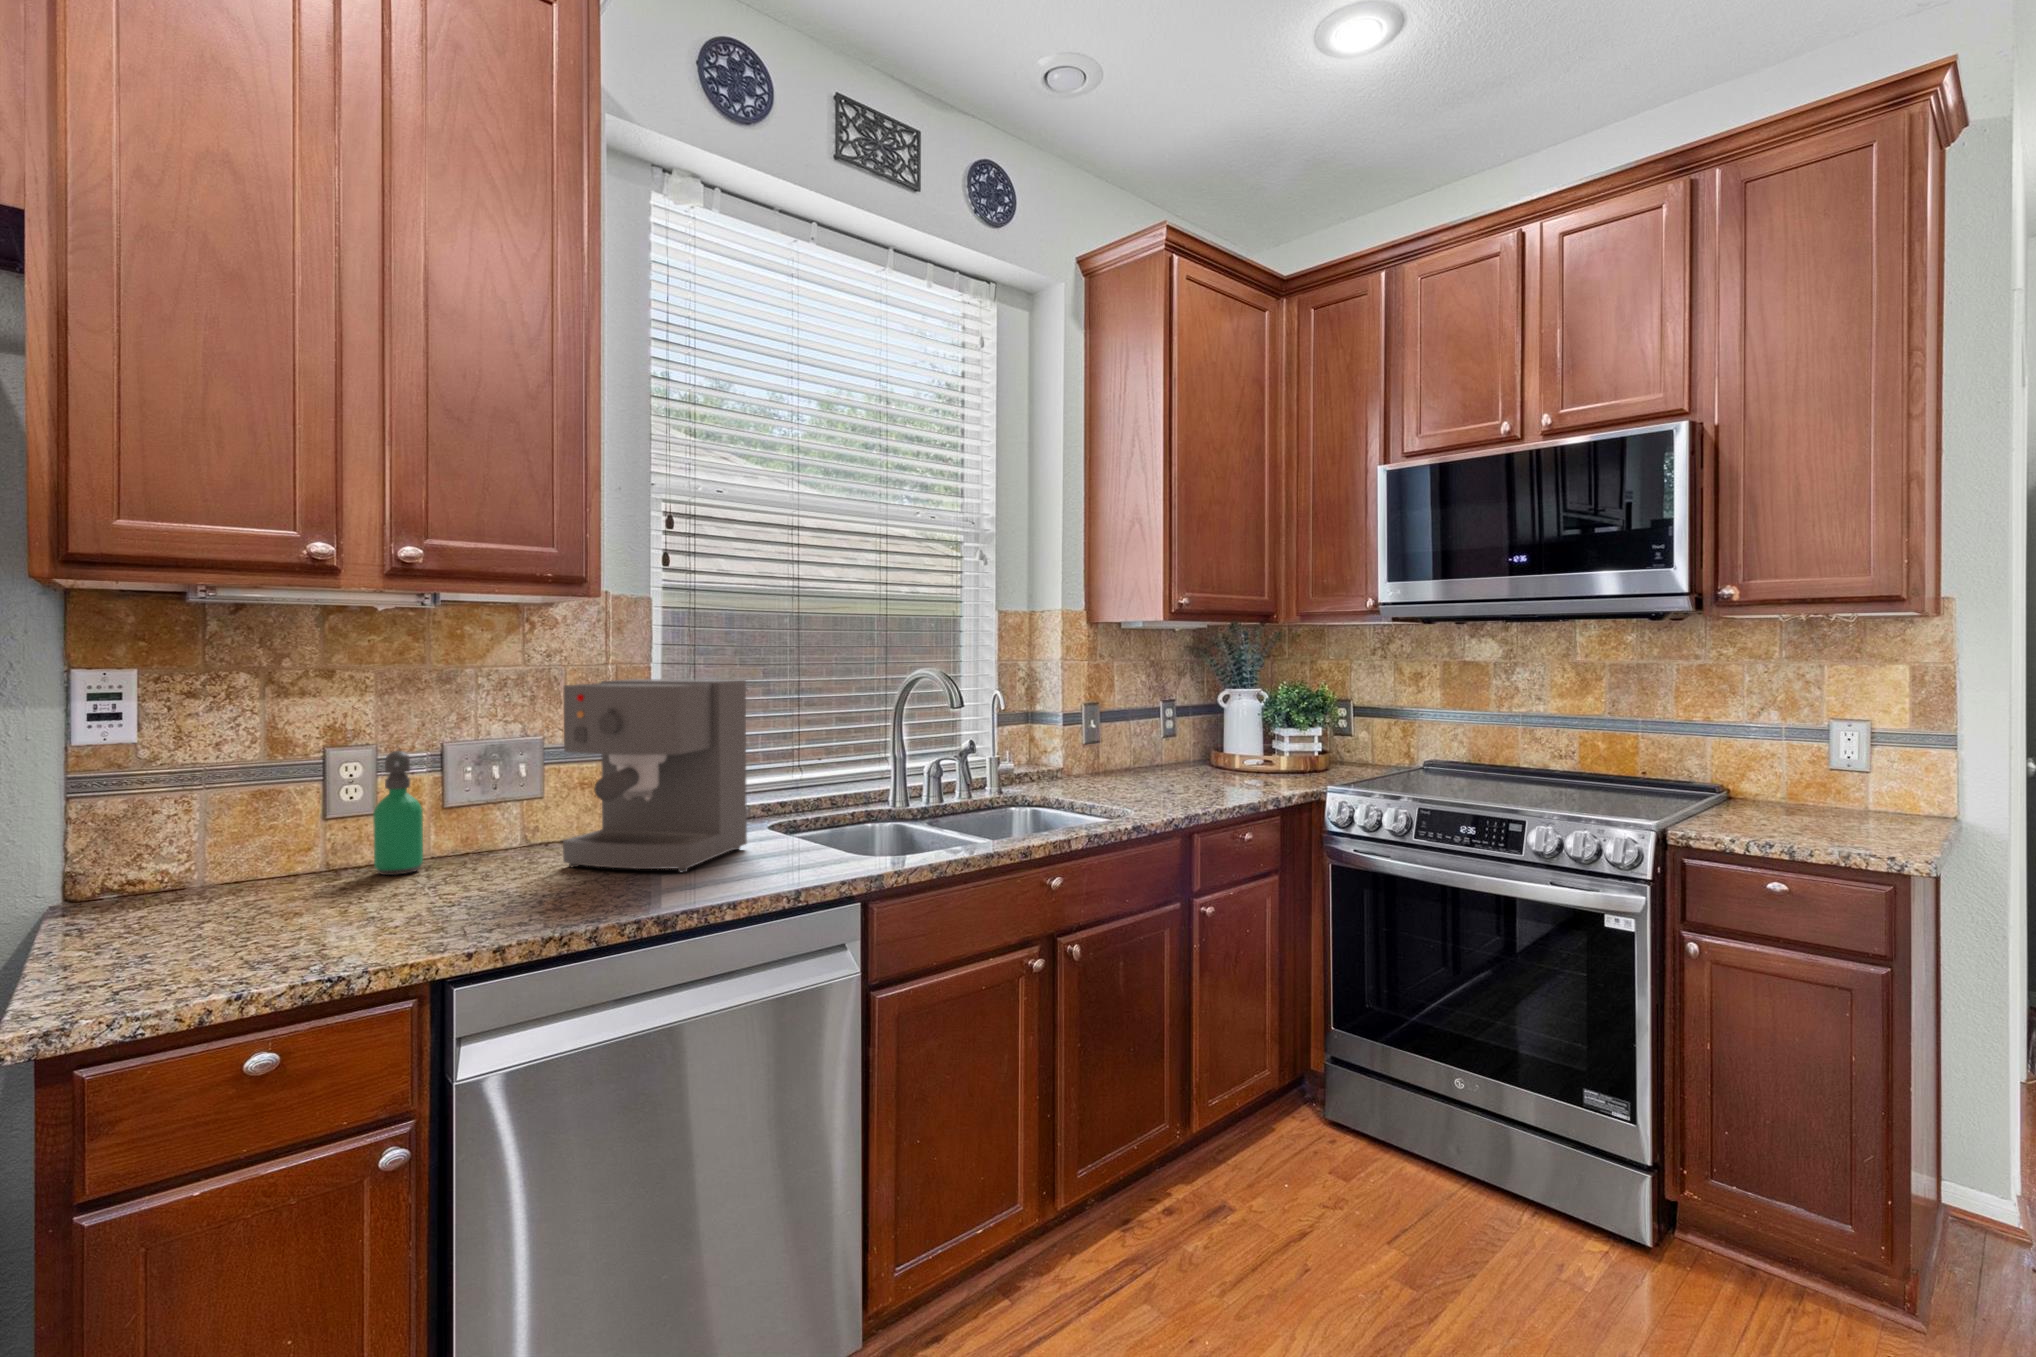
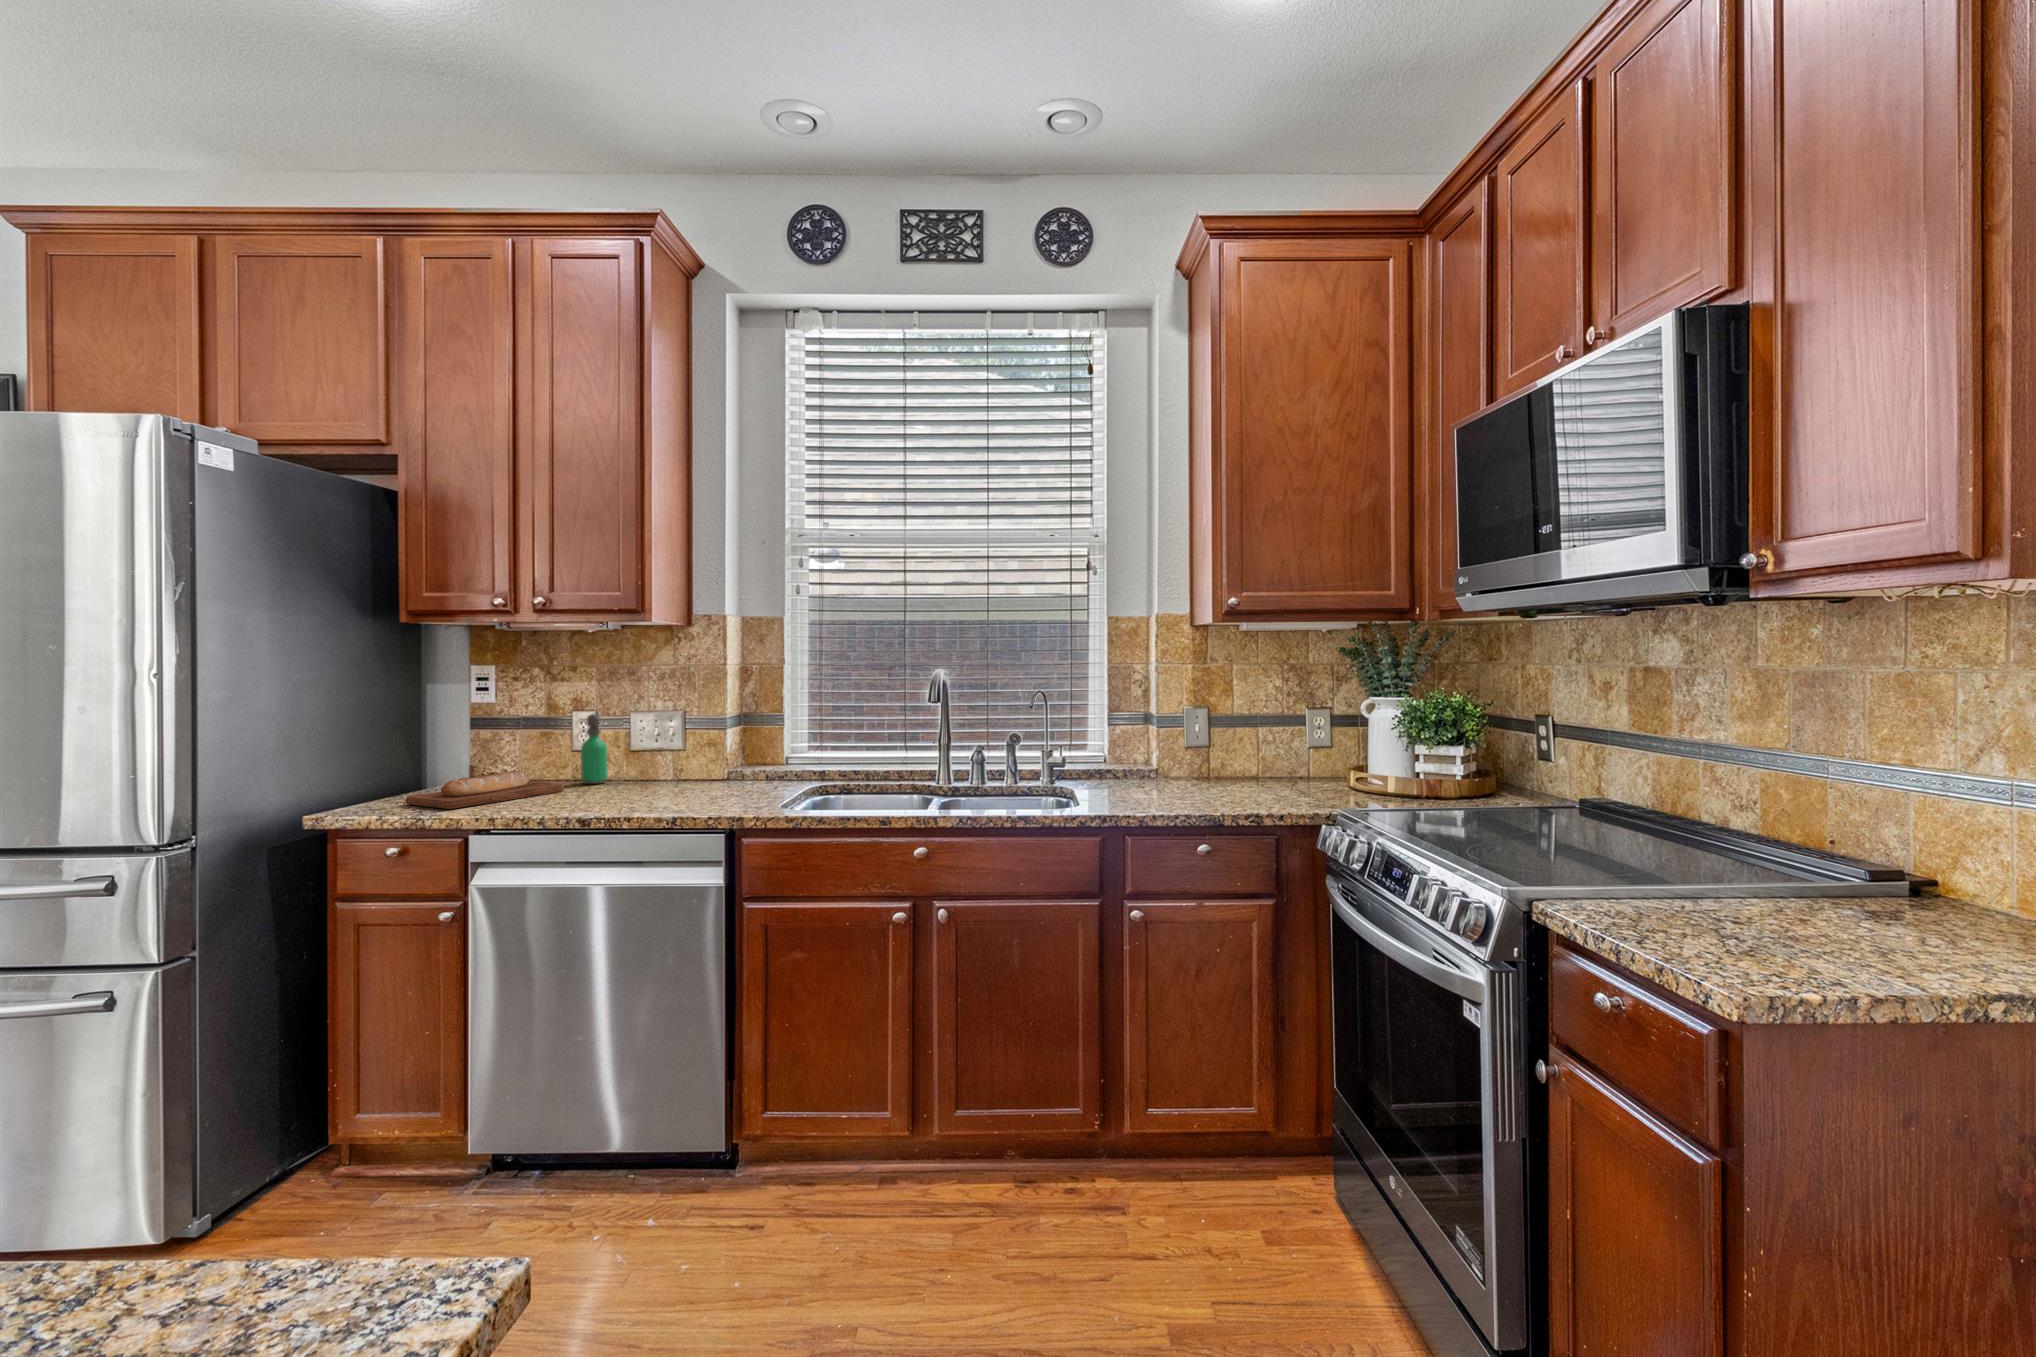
coffee maker: present [563,679,747,872] -> none [608,674,754,801]
bread loaf: none [157,865,406,958] -> present [406,771,564,809]

